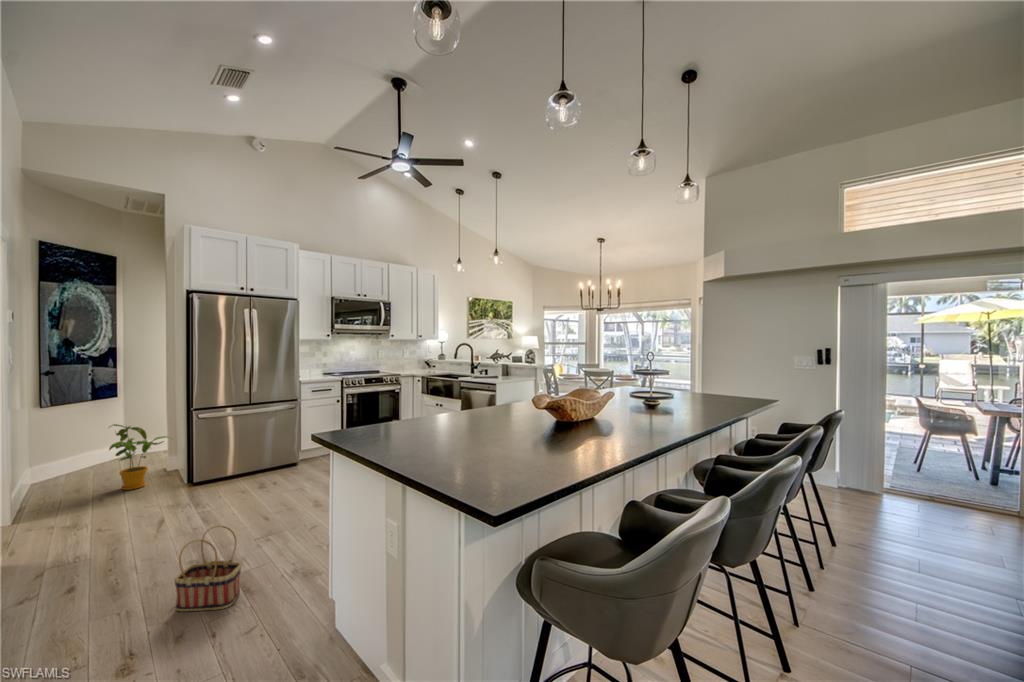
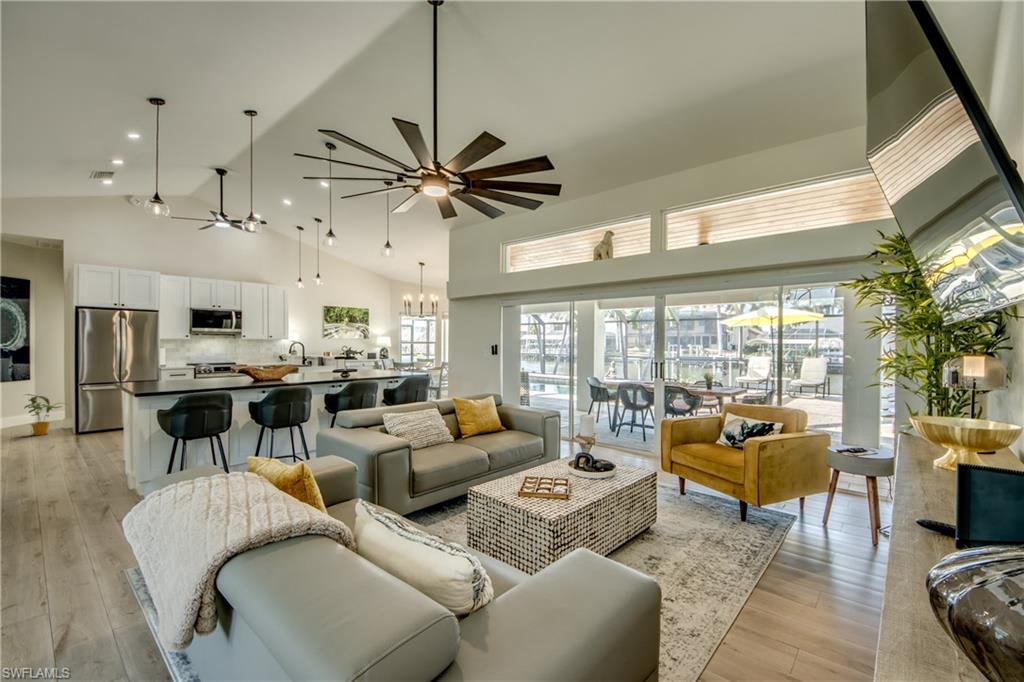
basket: present [174,526,242,611] -> none [57,429,92,466]

